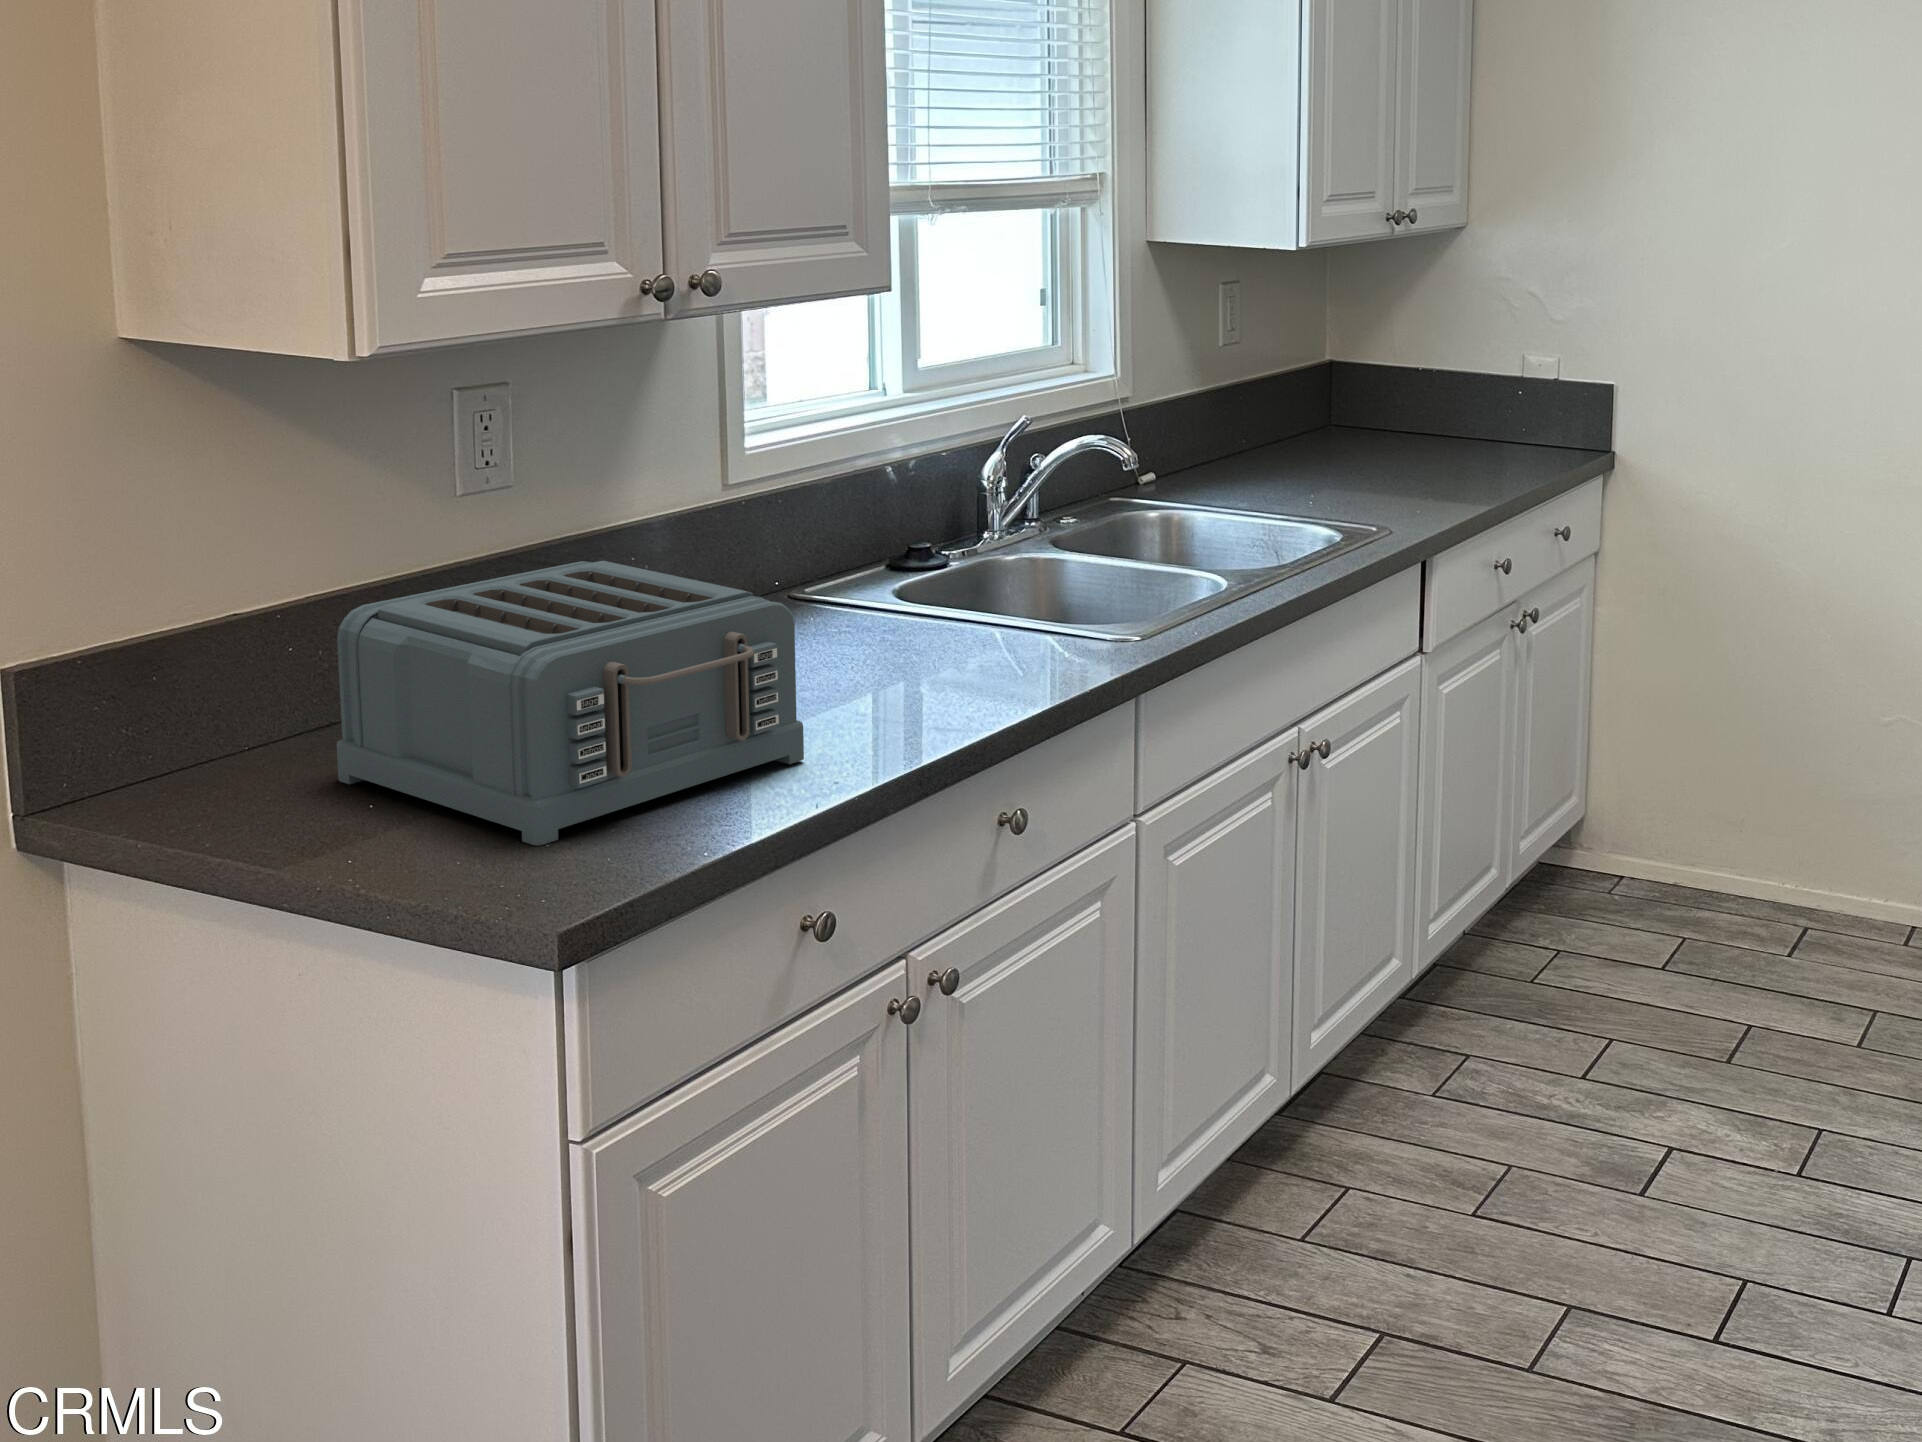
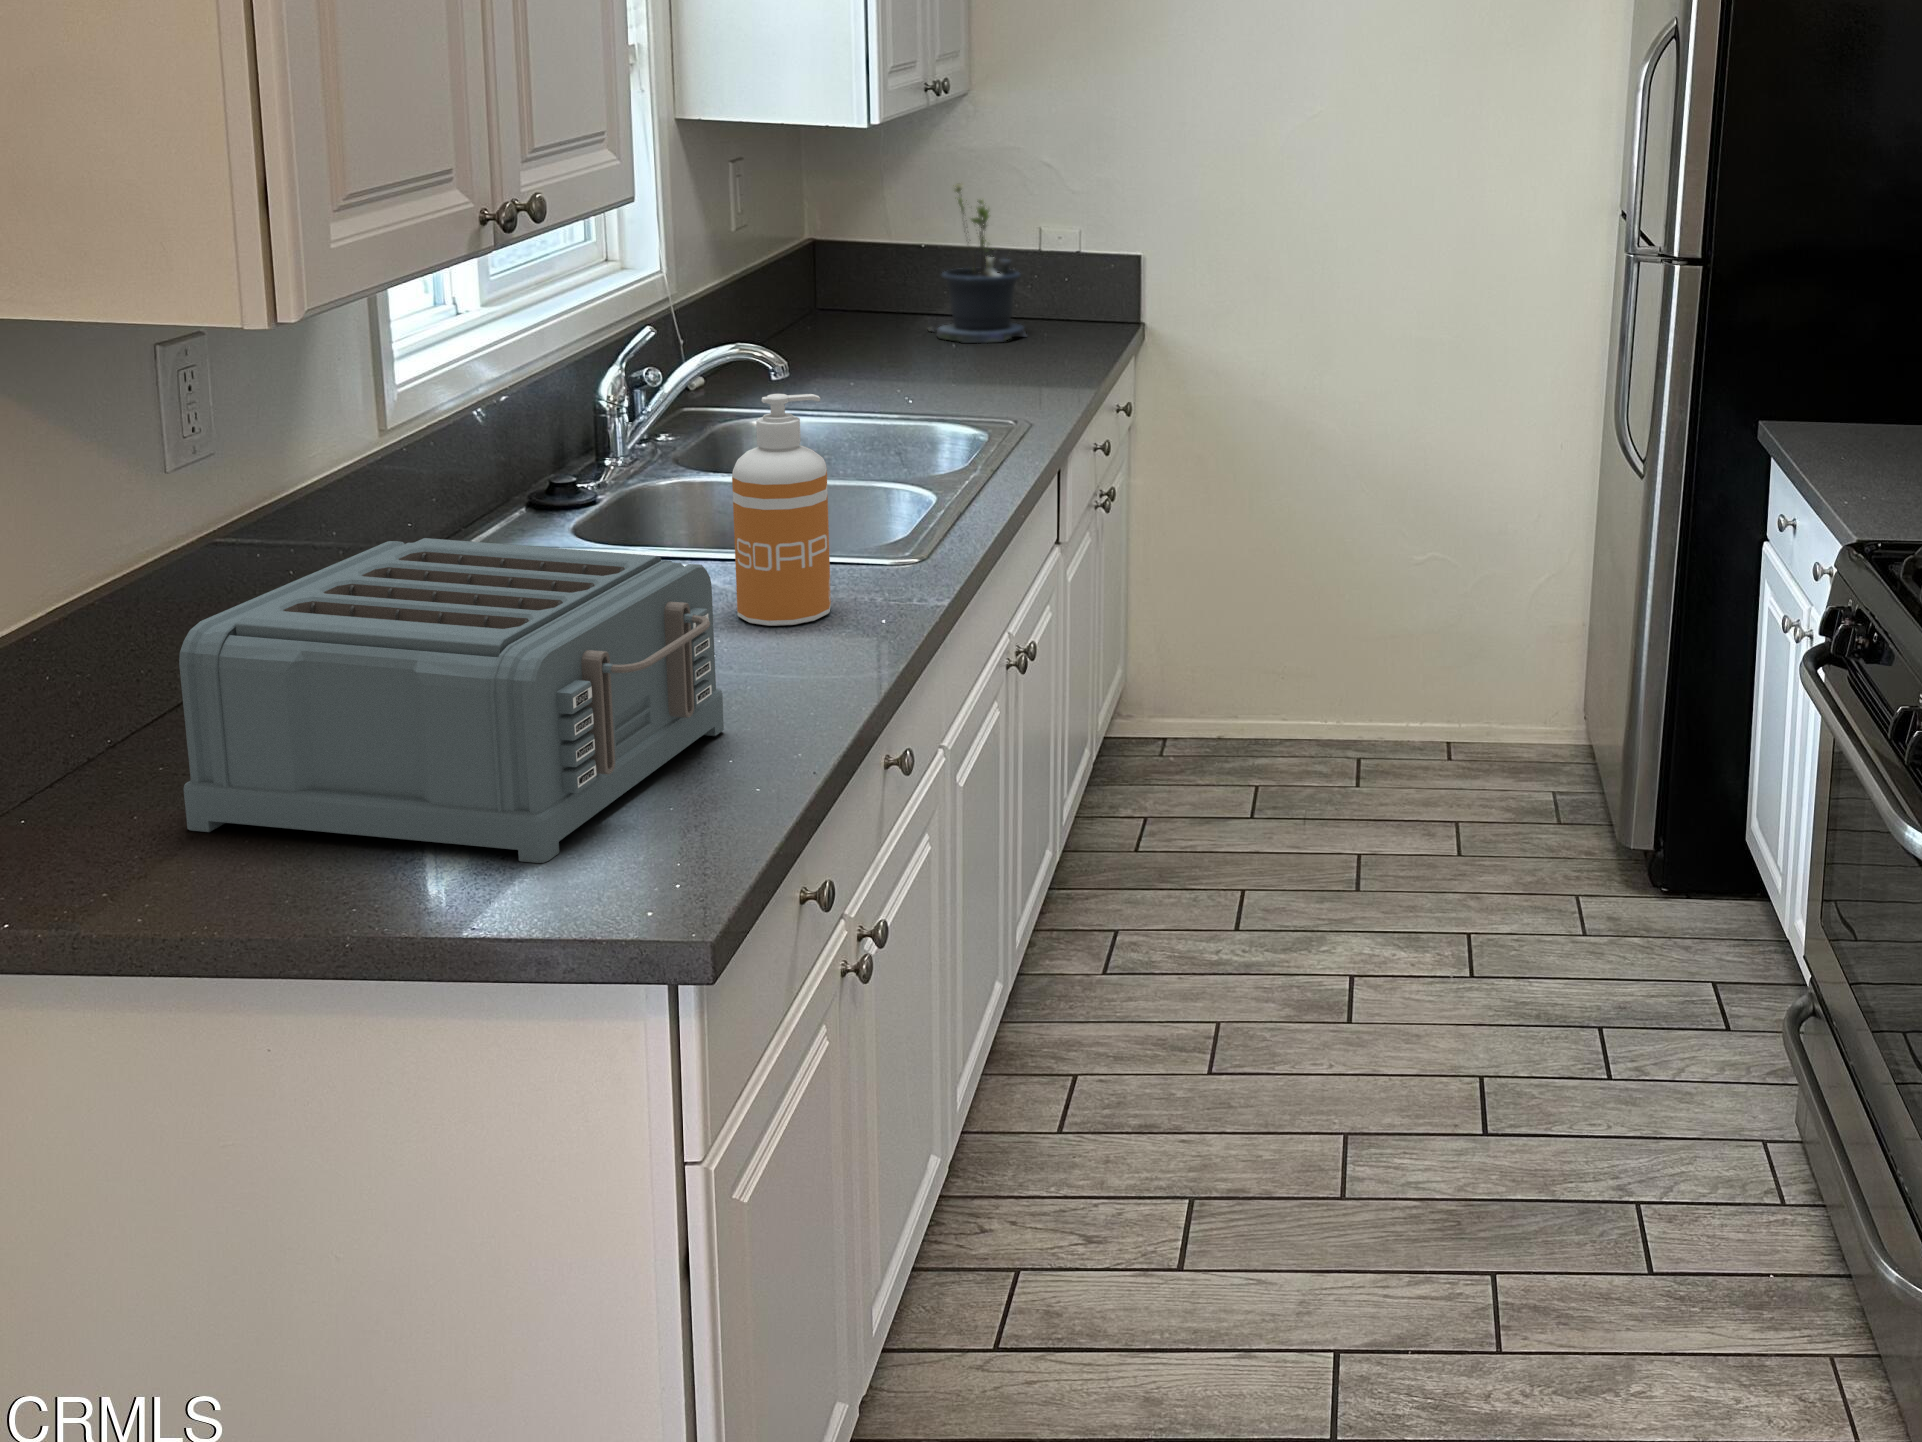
potted plant: none [1404,307,1492,462] -> present [928,184,1026,343]
soap dispenser: none [933,466,1020,682] -> present [732,394,831,626]

